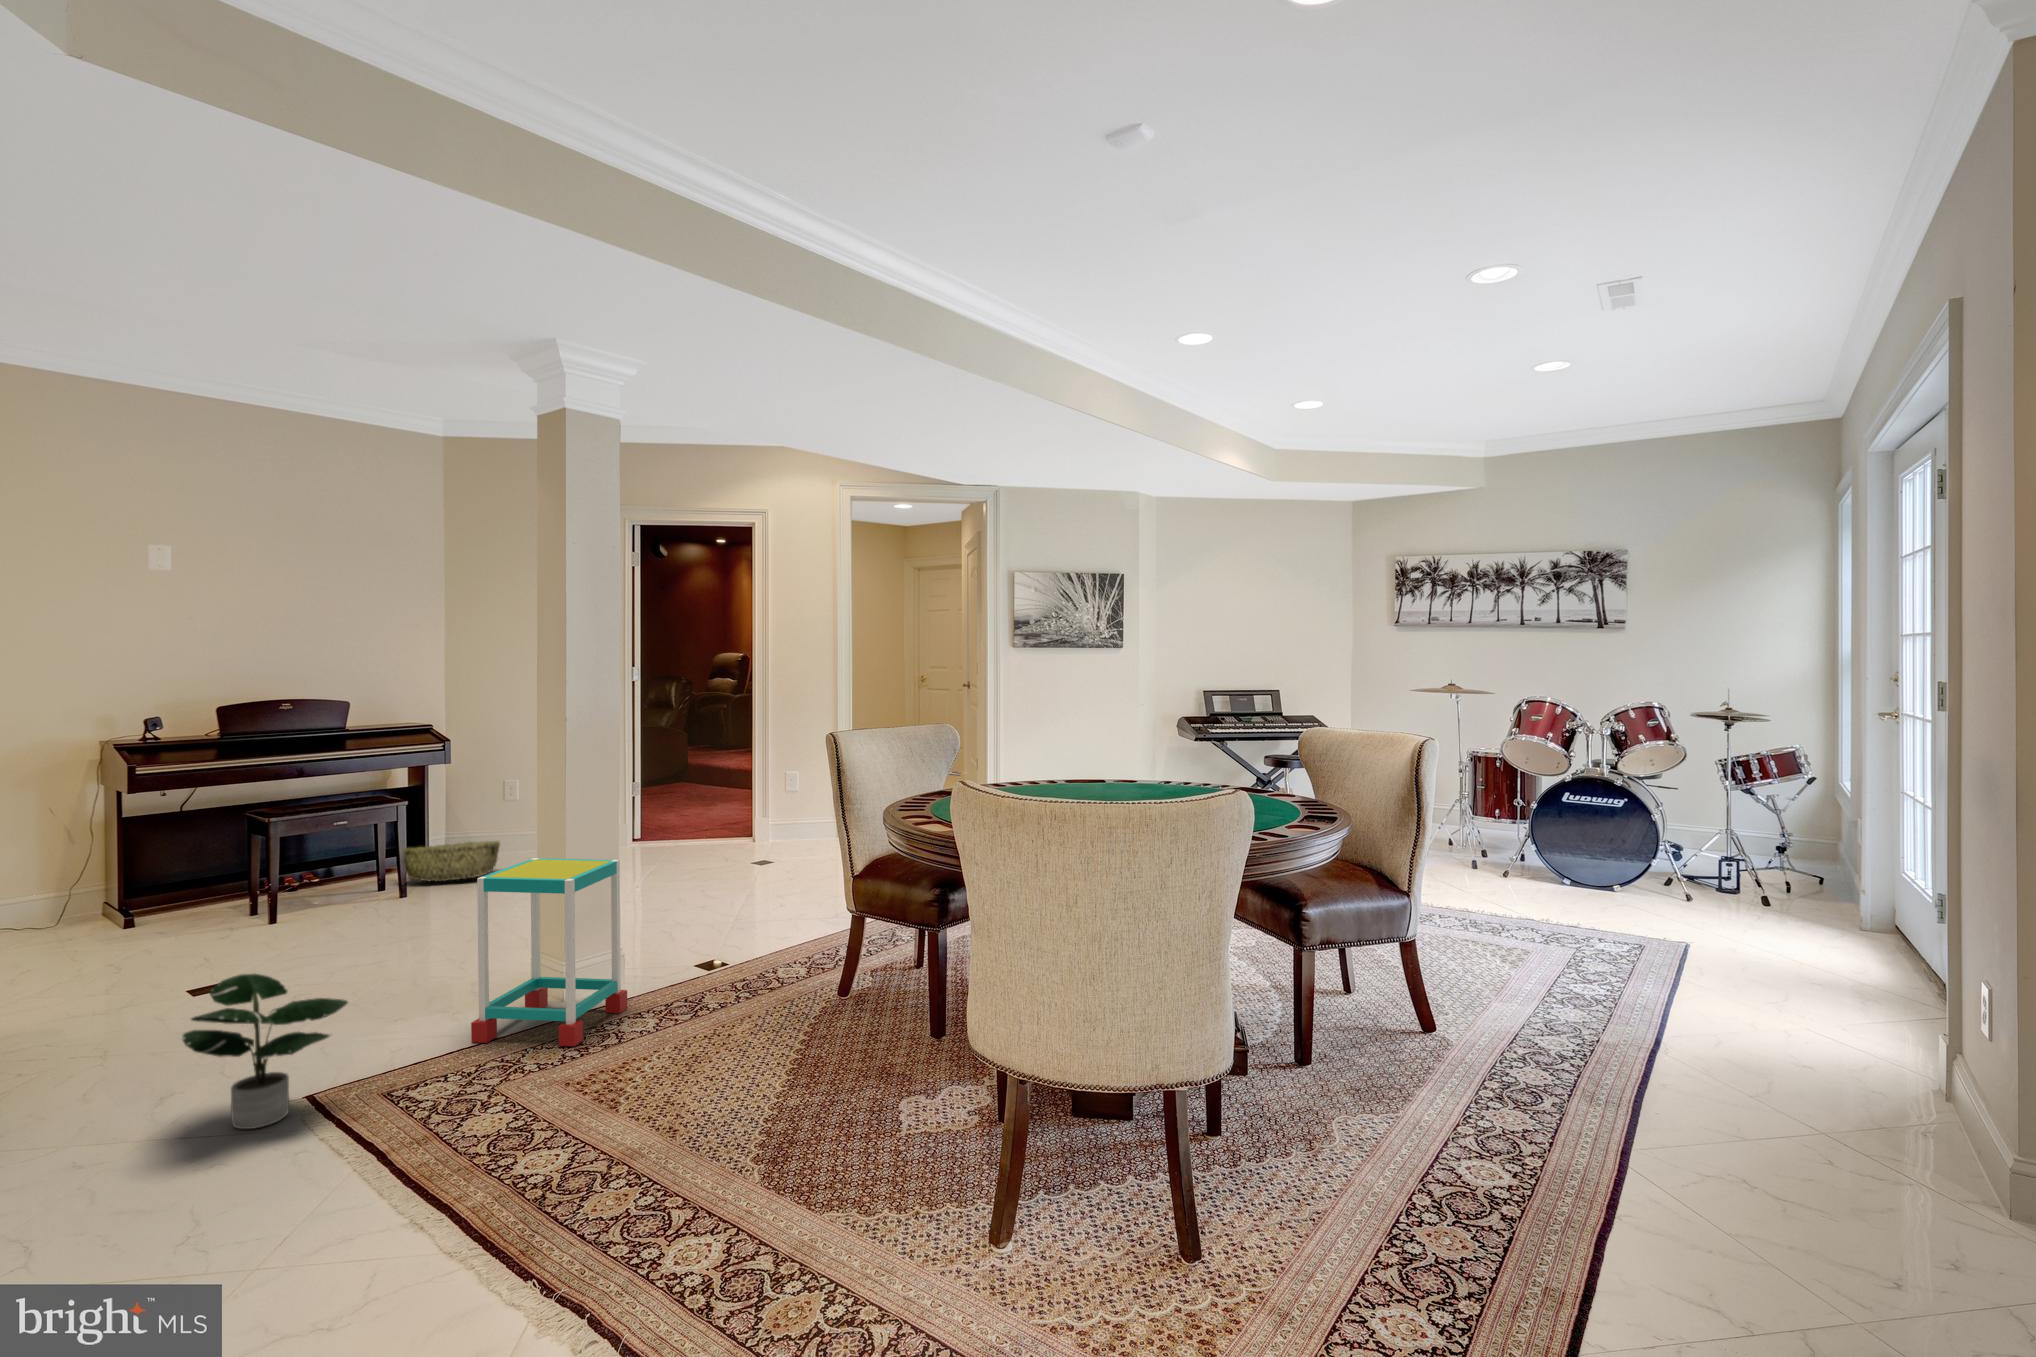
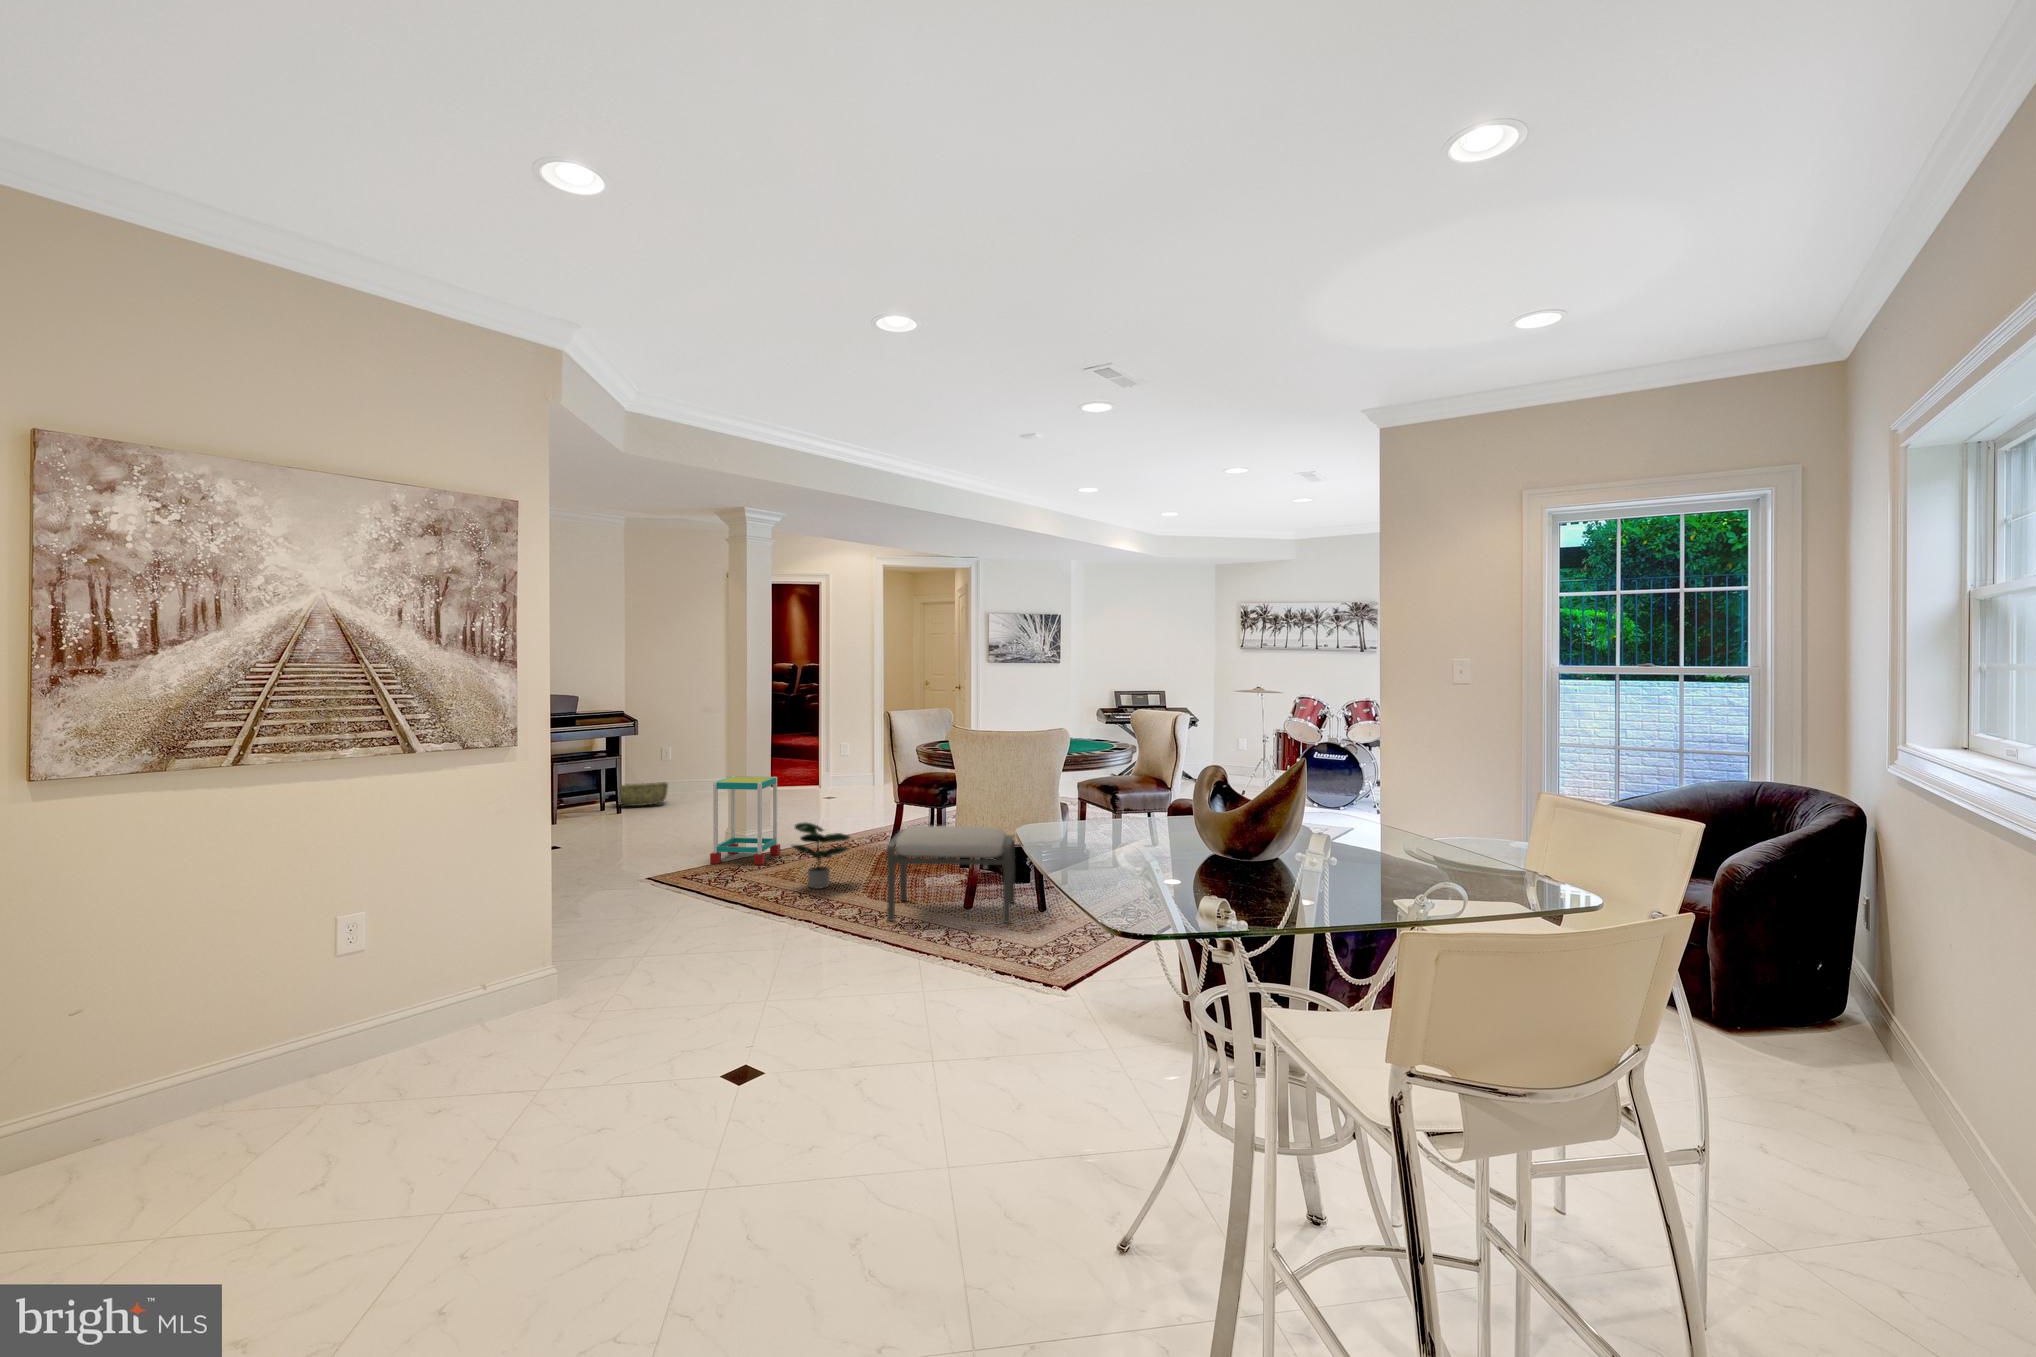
potted plant: present [182,974,348,1129] -> present [792,823,850,889]
ottoman: none [787,1018,1116,1313] -> present [887,826,1015,923]

